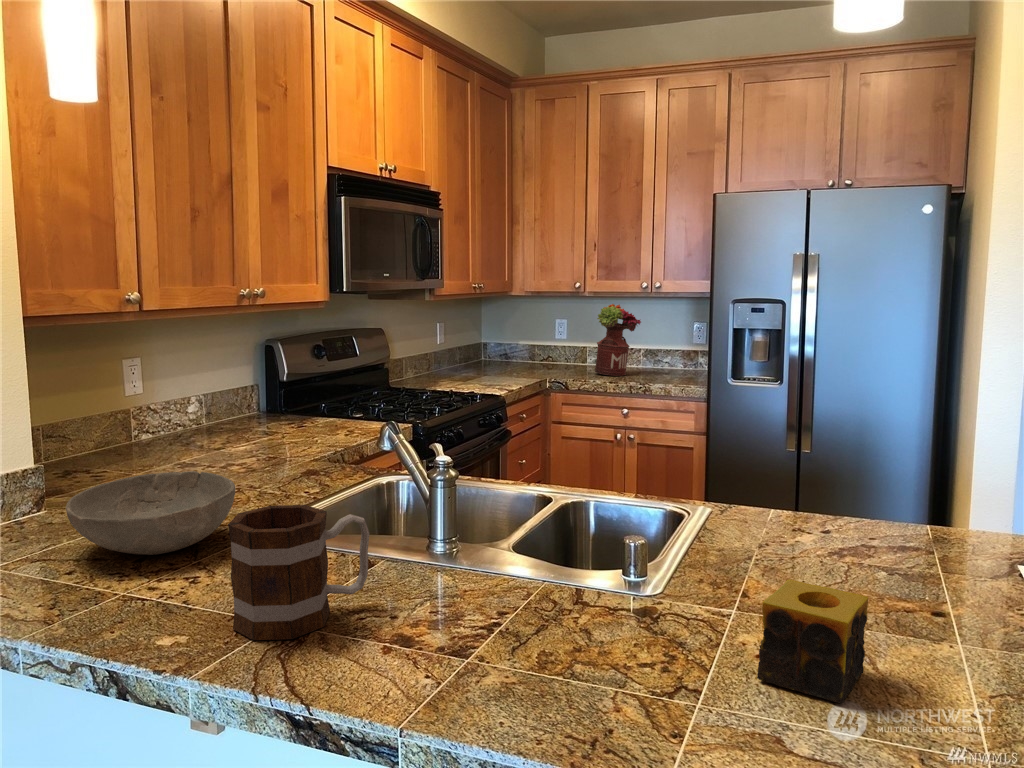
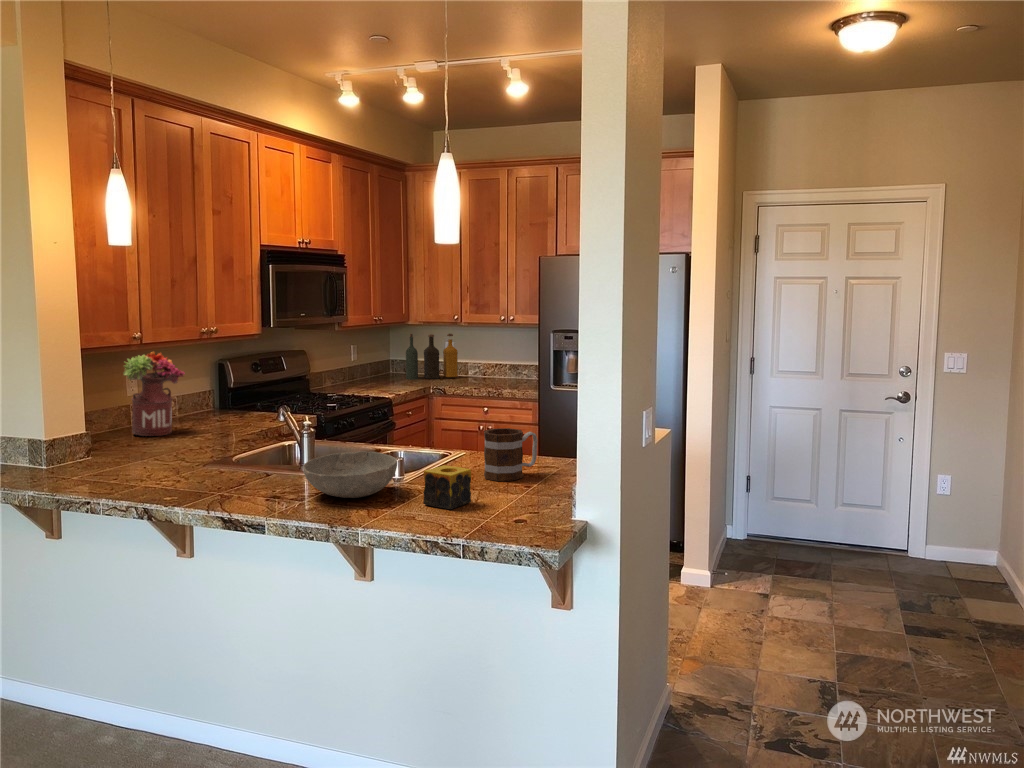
flower arrangement: present [595,304,641,376] -> present [123,352,185,436]
bottle: none [506,308,575,370] -> present [406,333,458,380]
bowl: present [66,471,235,555] -> present [303,451,397,498]
mug: present [228,505,369,640] -> present [484,428,538,481]

